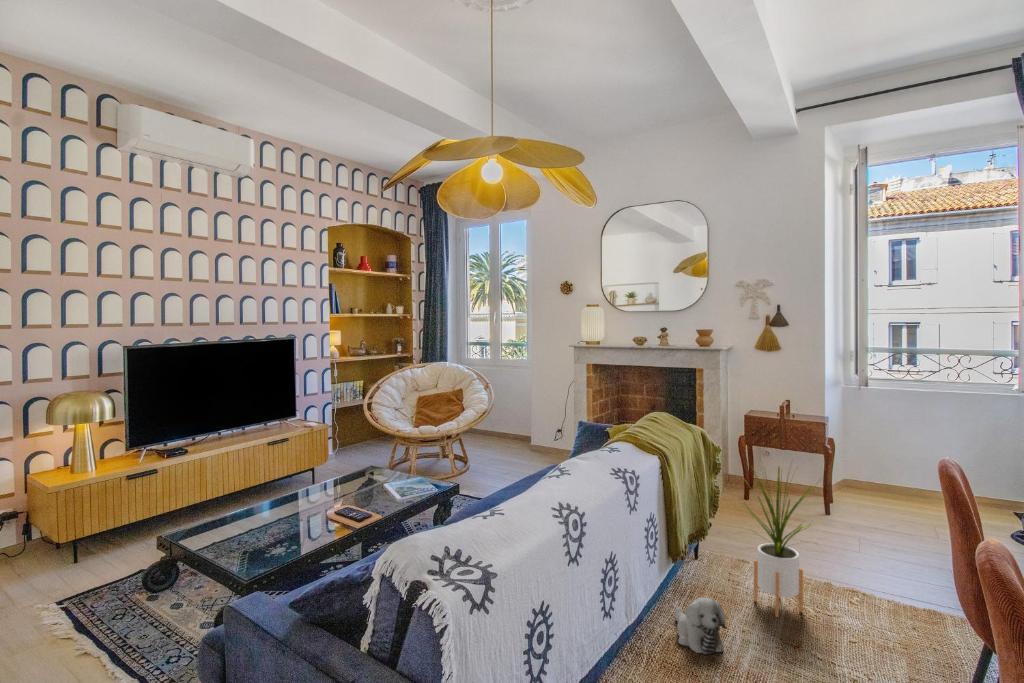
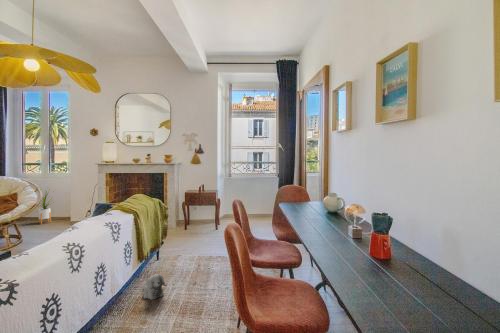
house plant: present [746,467,817,617] -> present [39,191,51,224]

